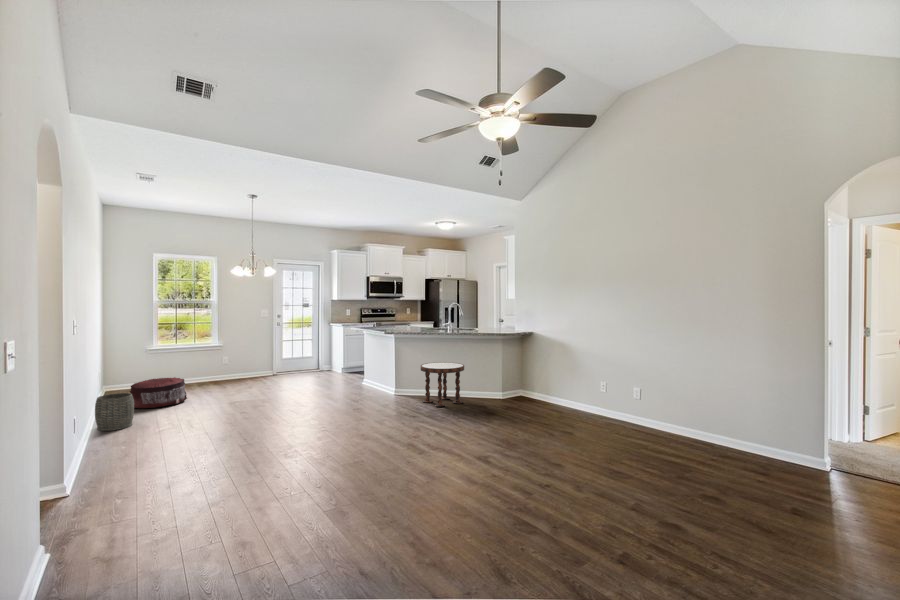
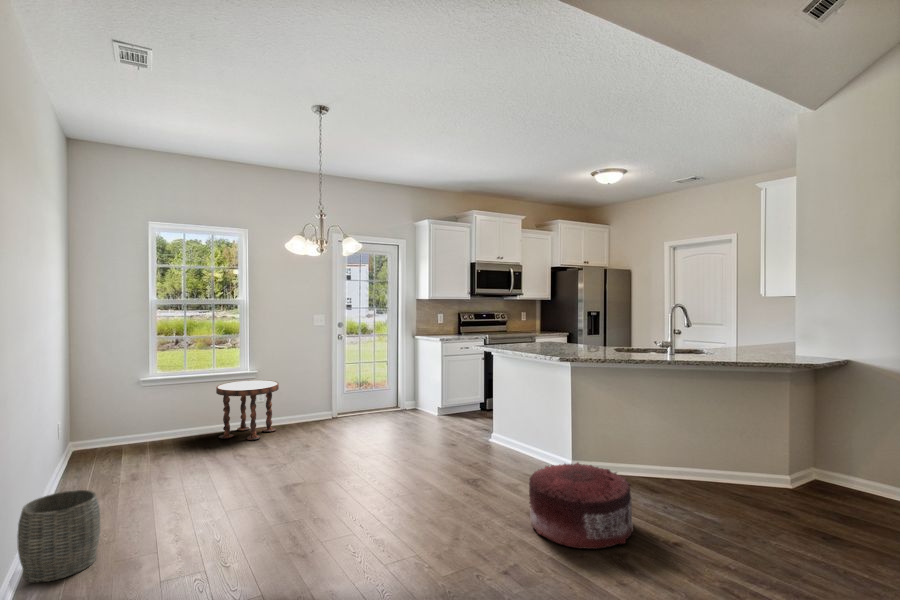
side table: present [421,362,464,407] -> present [216,380,279,440]
pouf: present [130,377,187,408] -> present [529,463,633,549]

